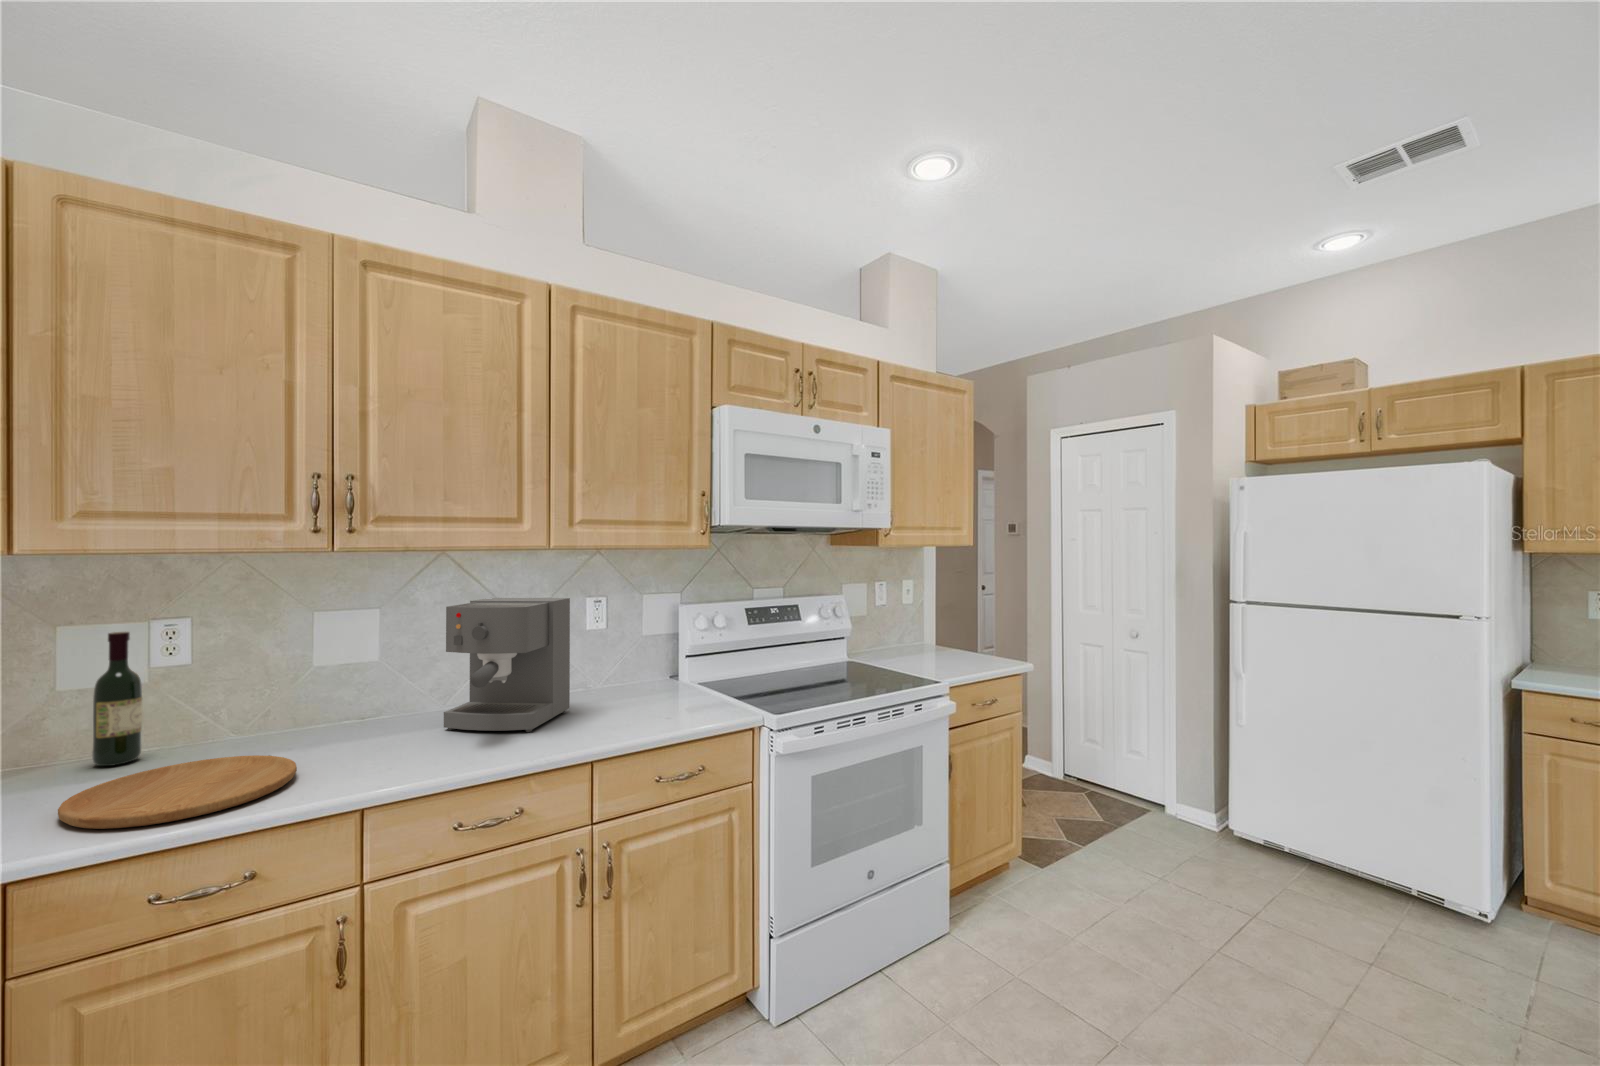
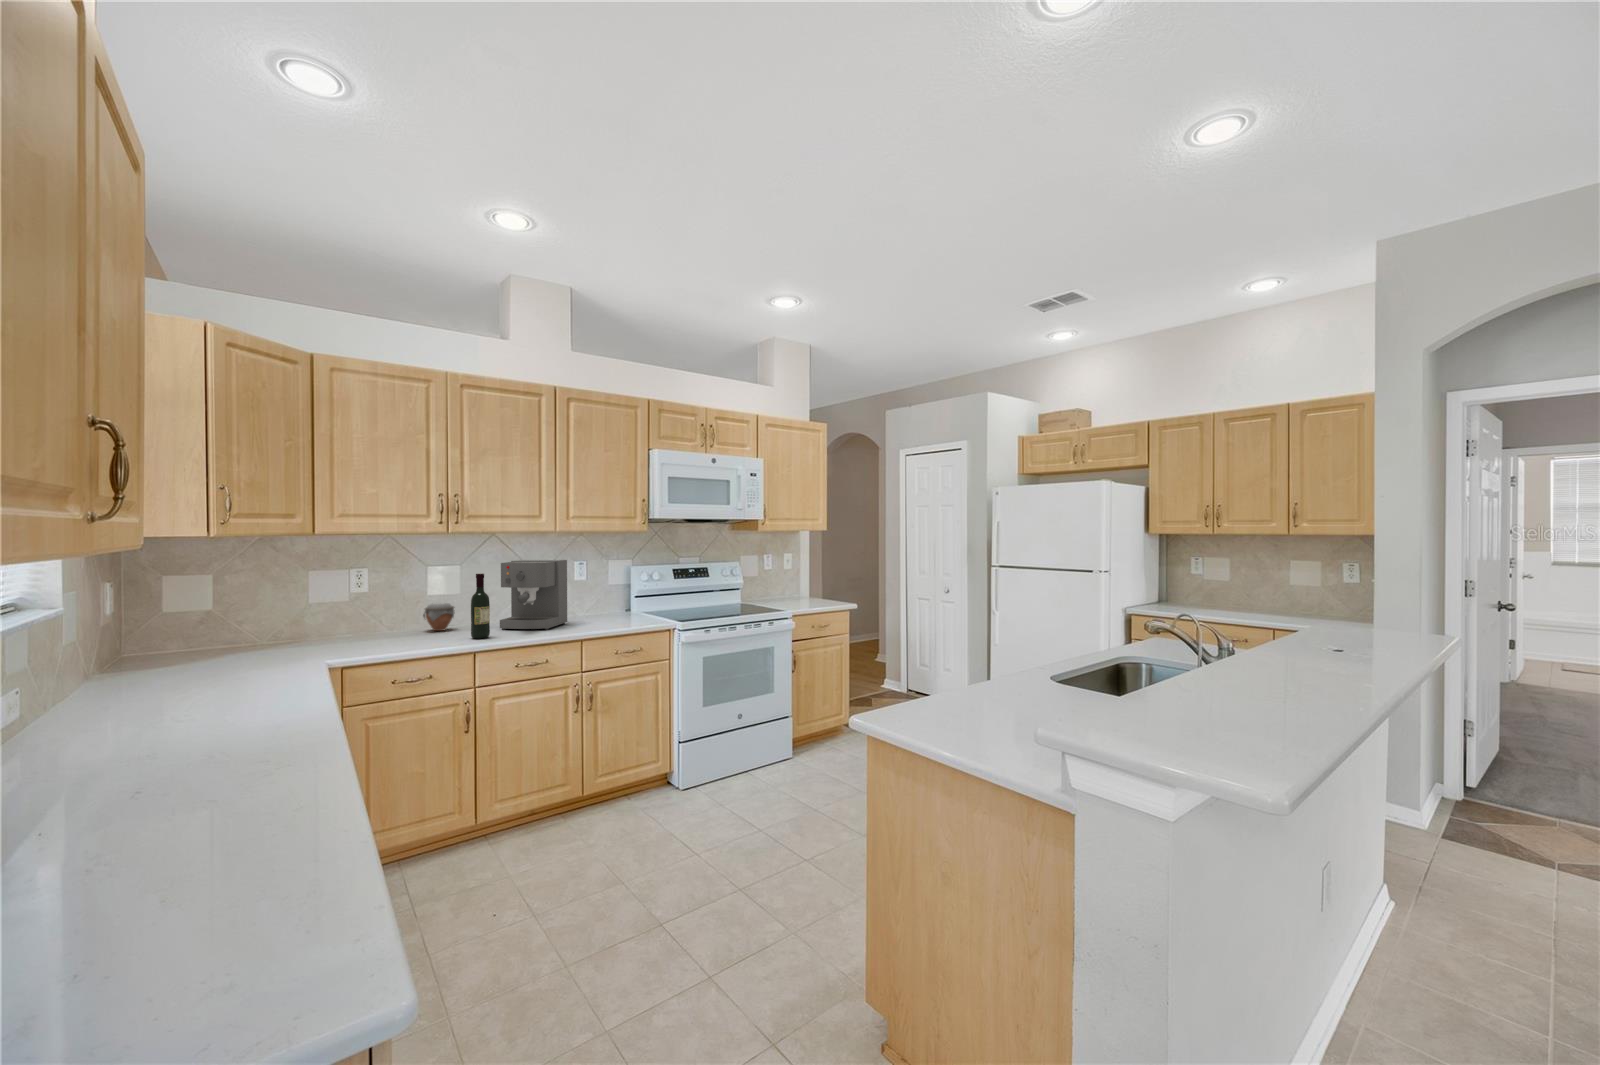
wine bottle: present [92,632,142,766] -> present [471,573,490,639]
jar: none [300,679,364,734] -> present [423,603,455,631]
cutting board: present [58,755,297,829] -> none [341,634,438,653]

